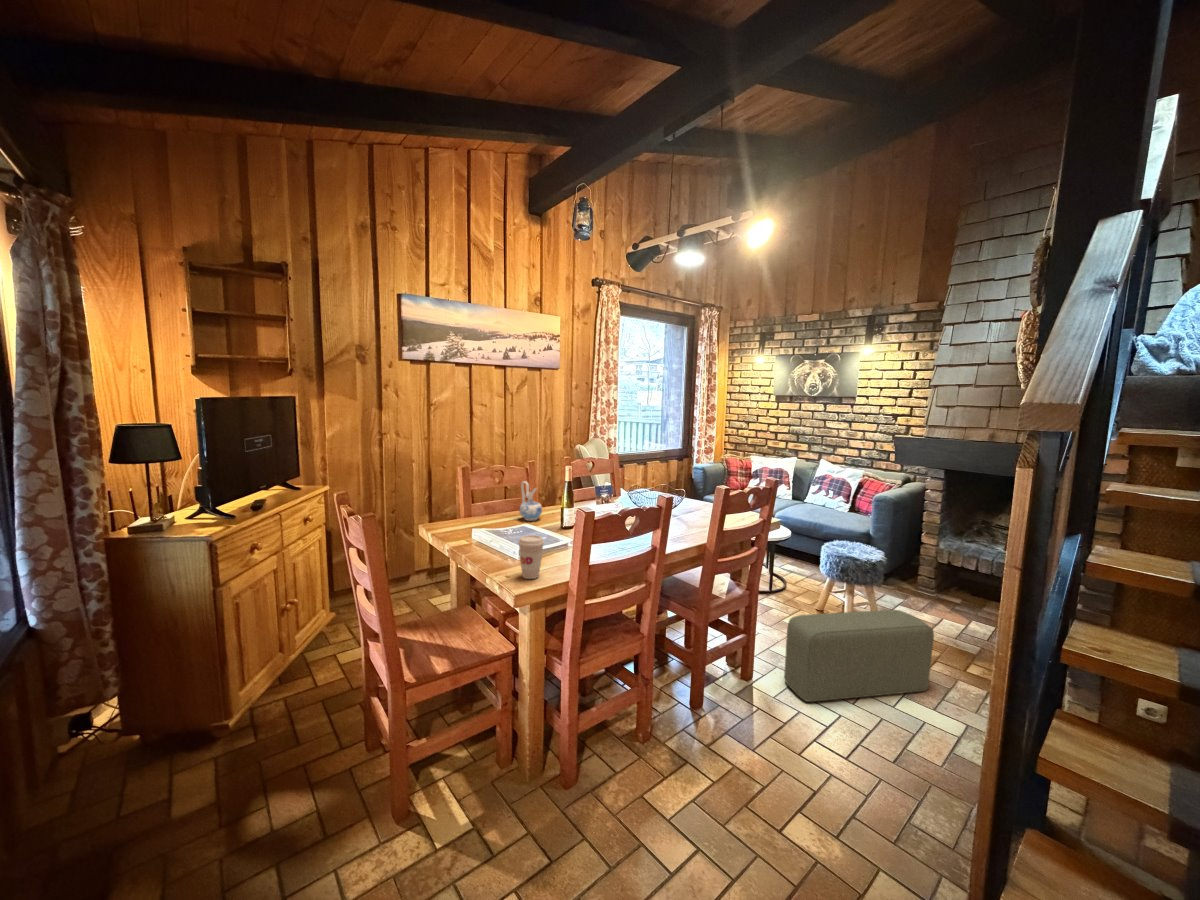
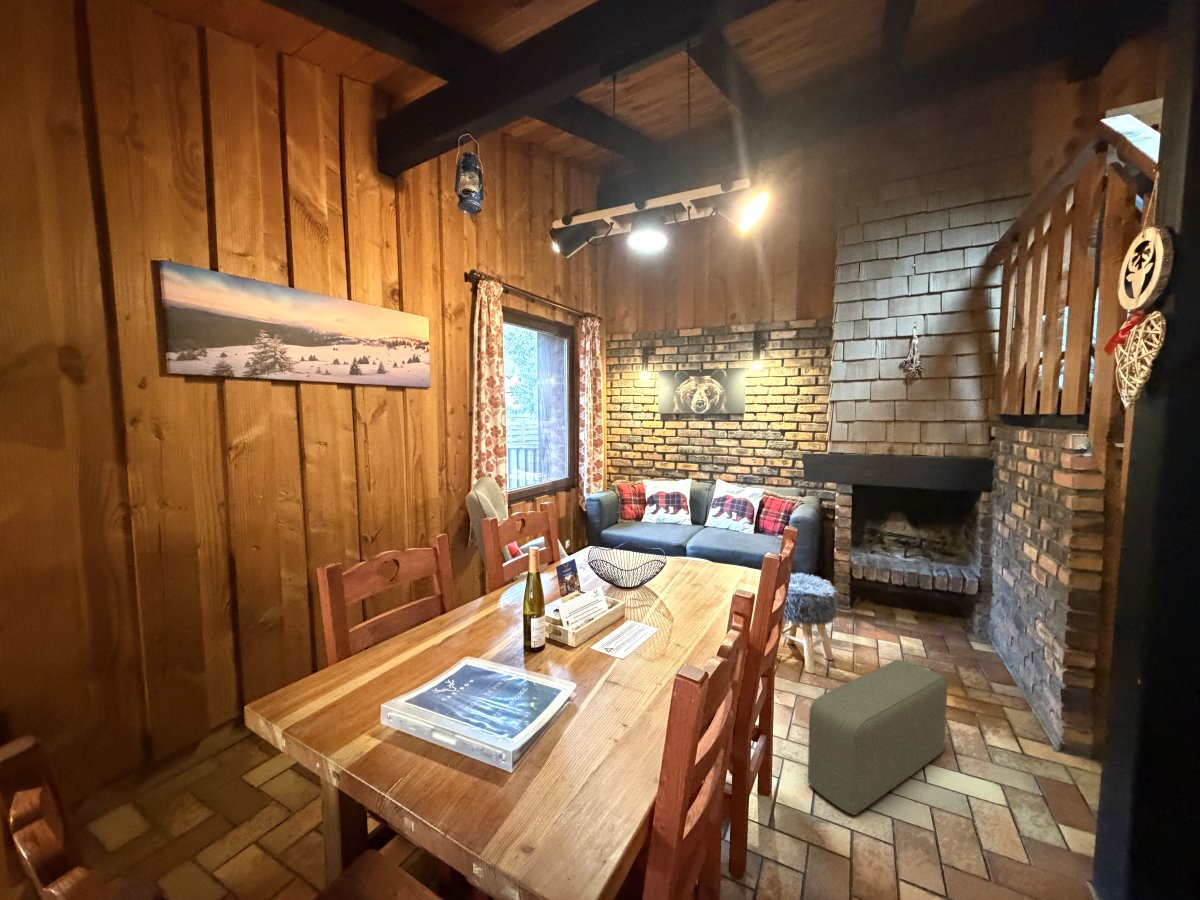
ceramic pitcher: present [519,481,542,521] -> none [435,572,474,639]
coffee cup: present [518,535,544,579] -> none [531,728,585,837]

